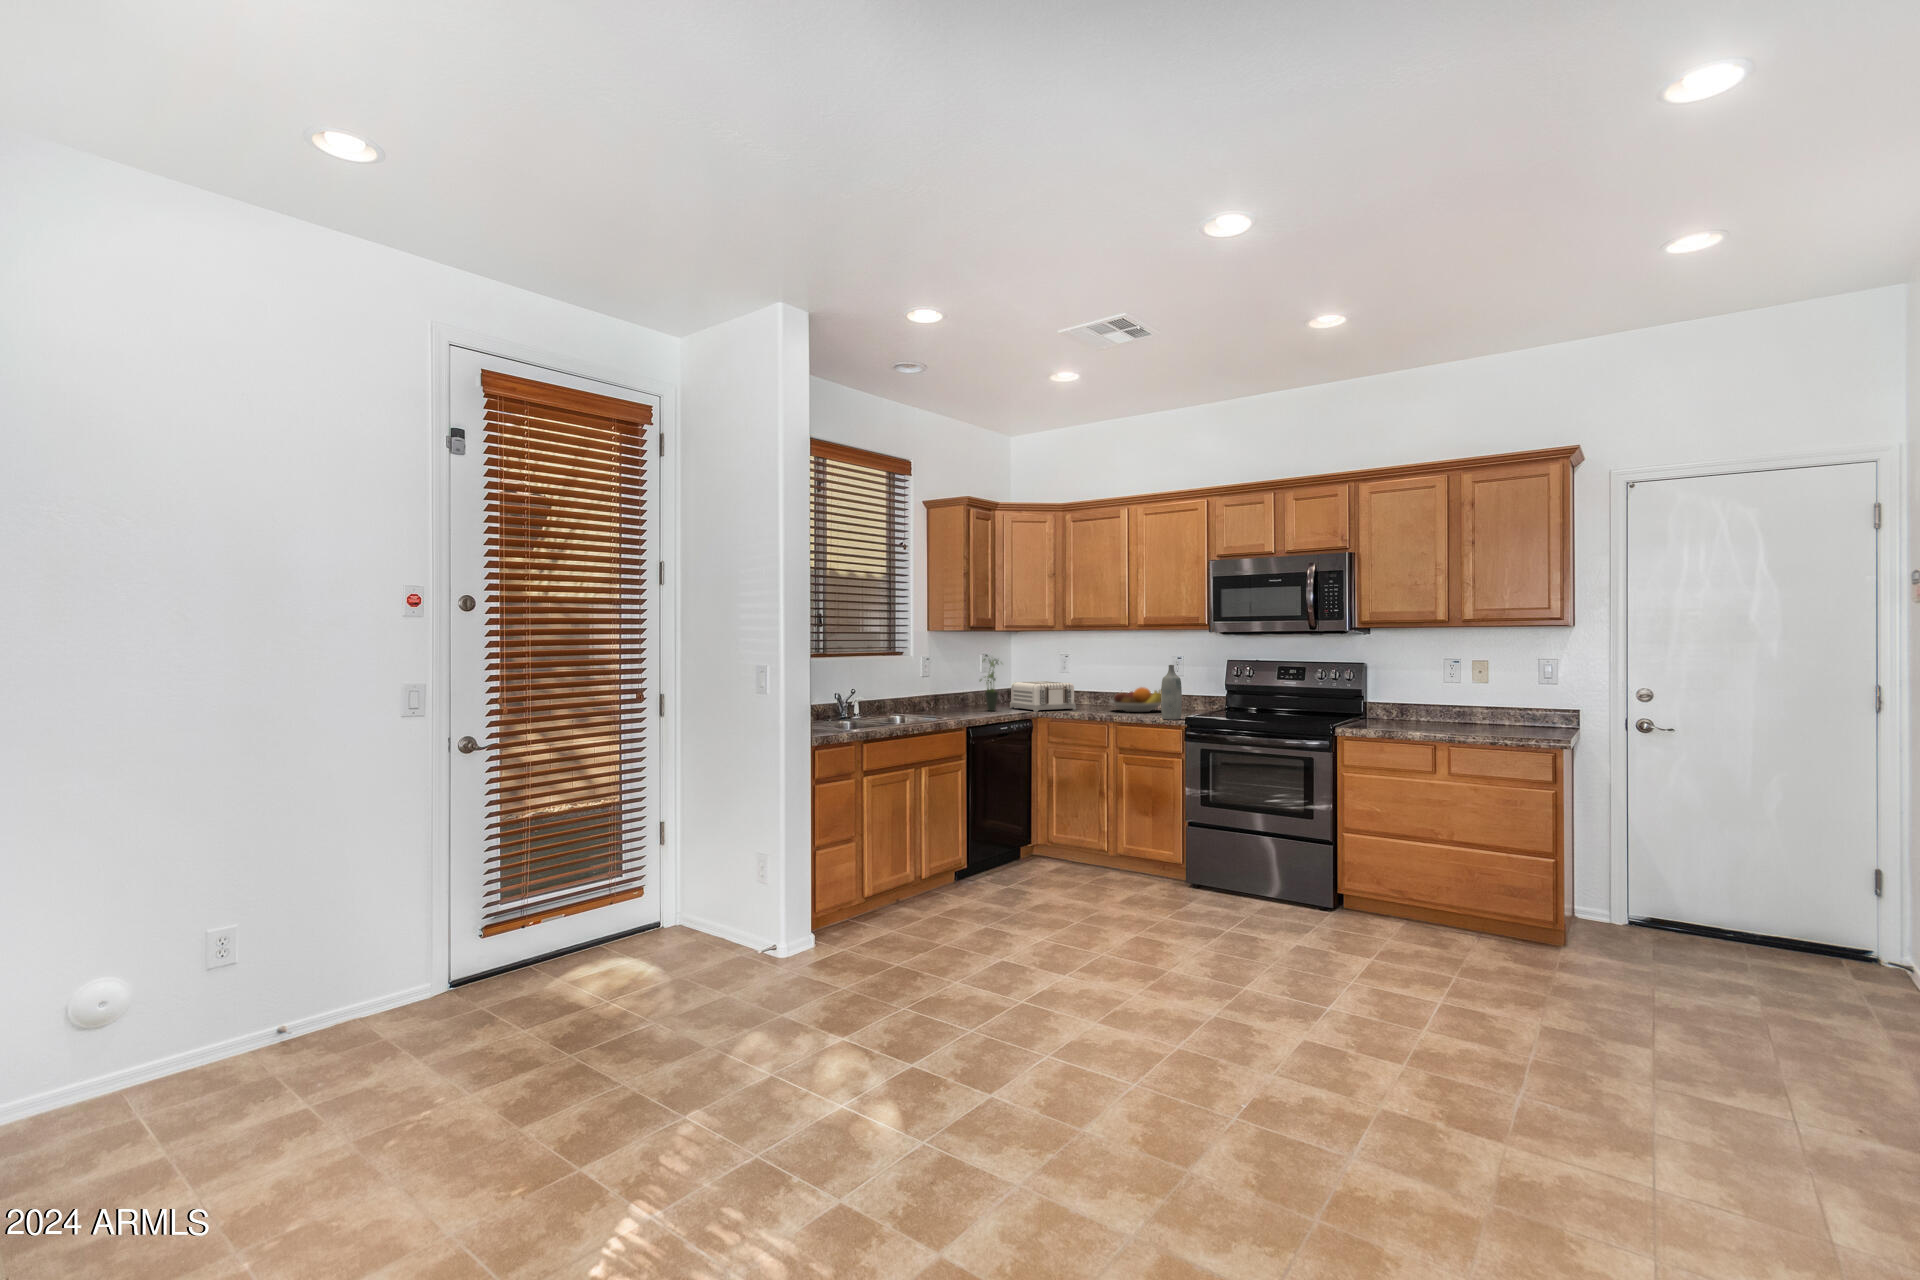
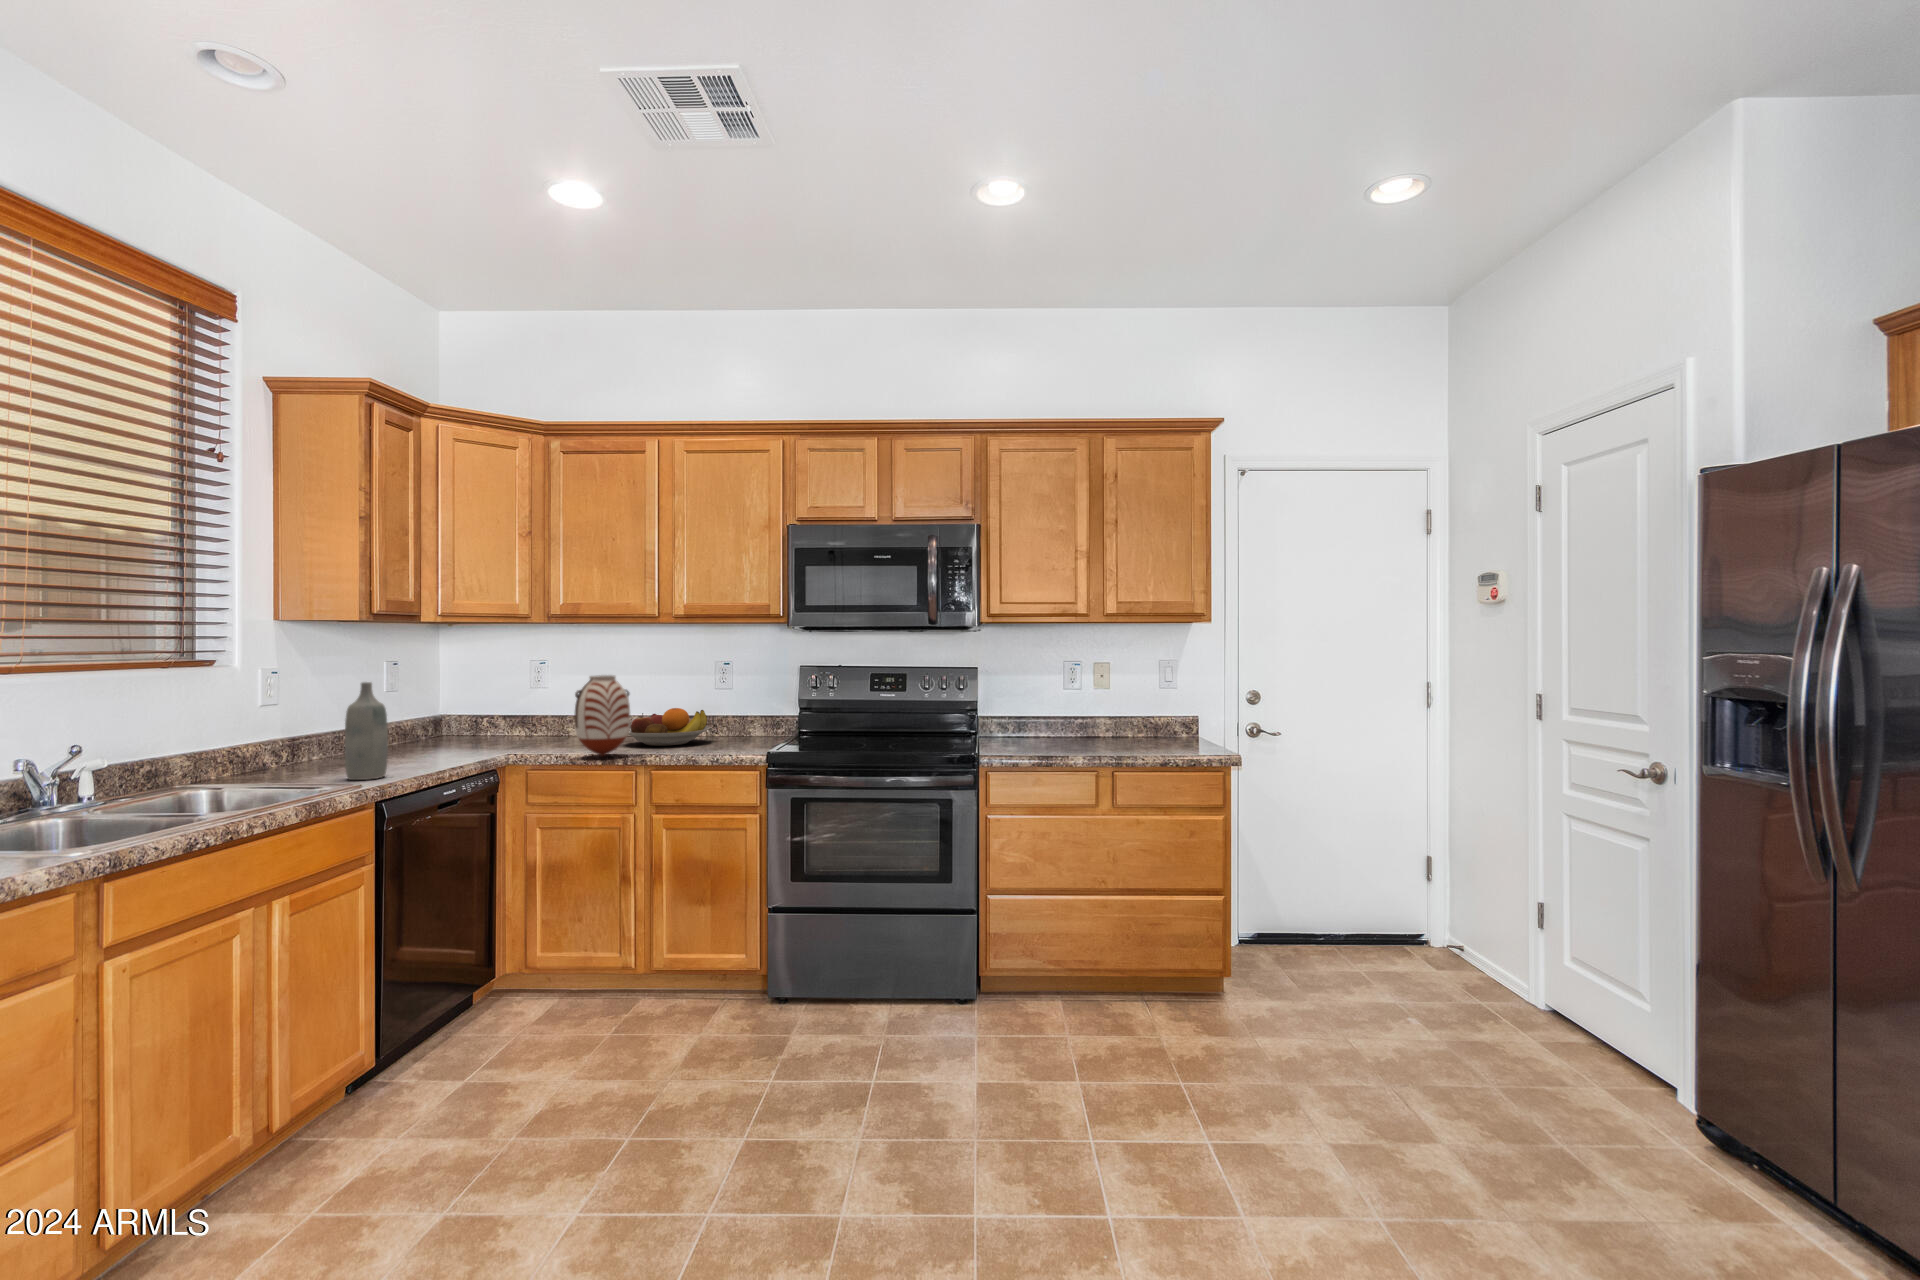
potted plant: present [980,659,999,711] -> none [388,664,439,760]
vase: none [1073,664,1106,715] -> present [574,675,631,756]
bottle: present [1161,665,1182,720] -> present [345,682,388,780]
toaster: present [1010,681,1076,712] -> none [446,703,566,756]

